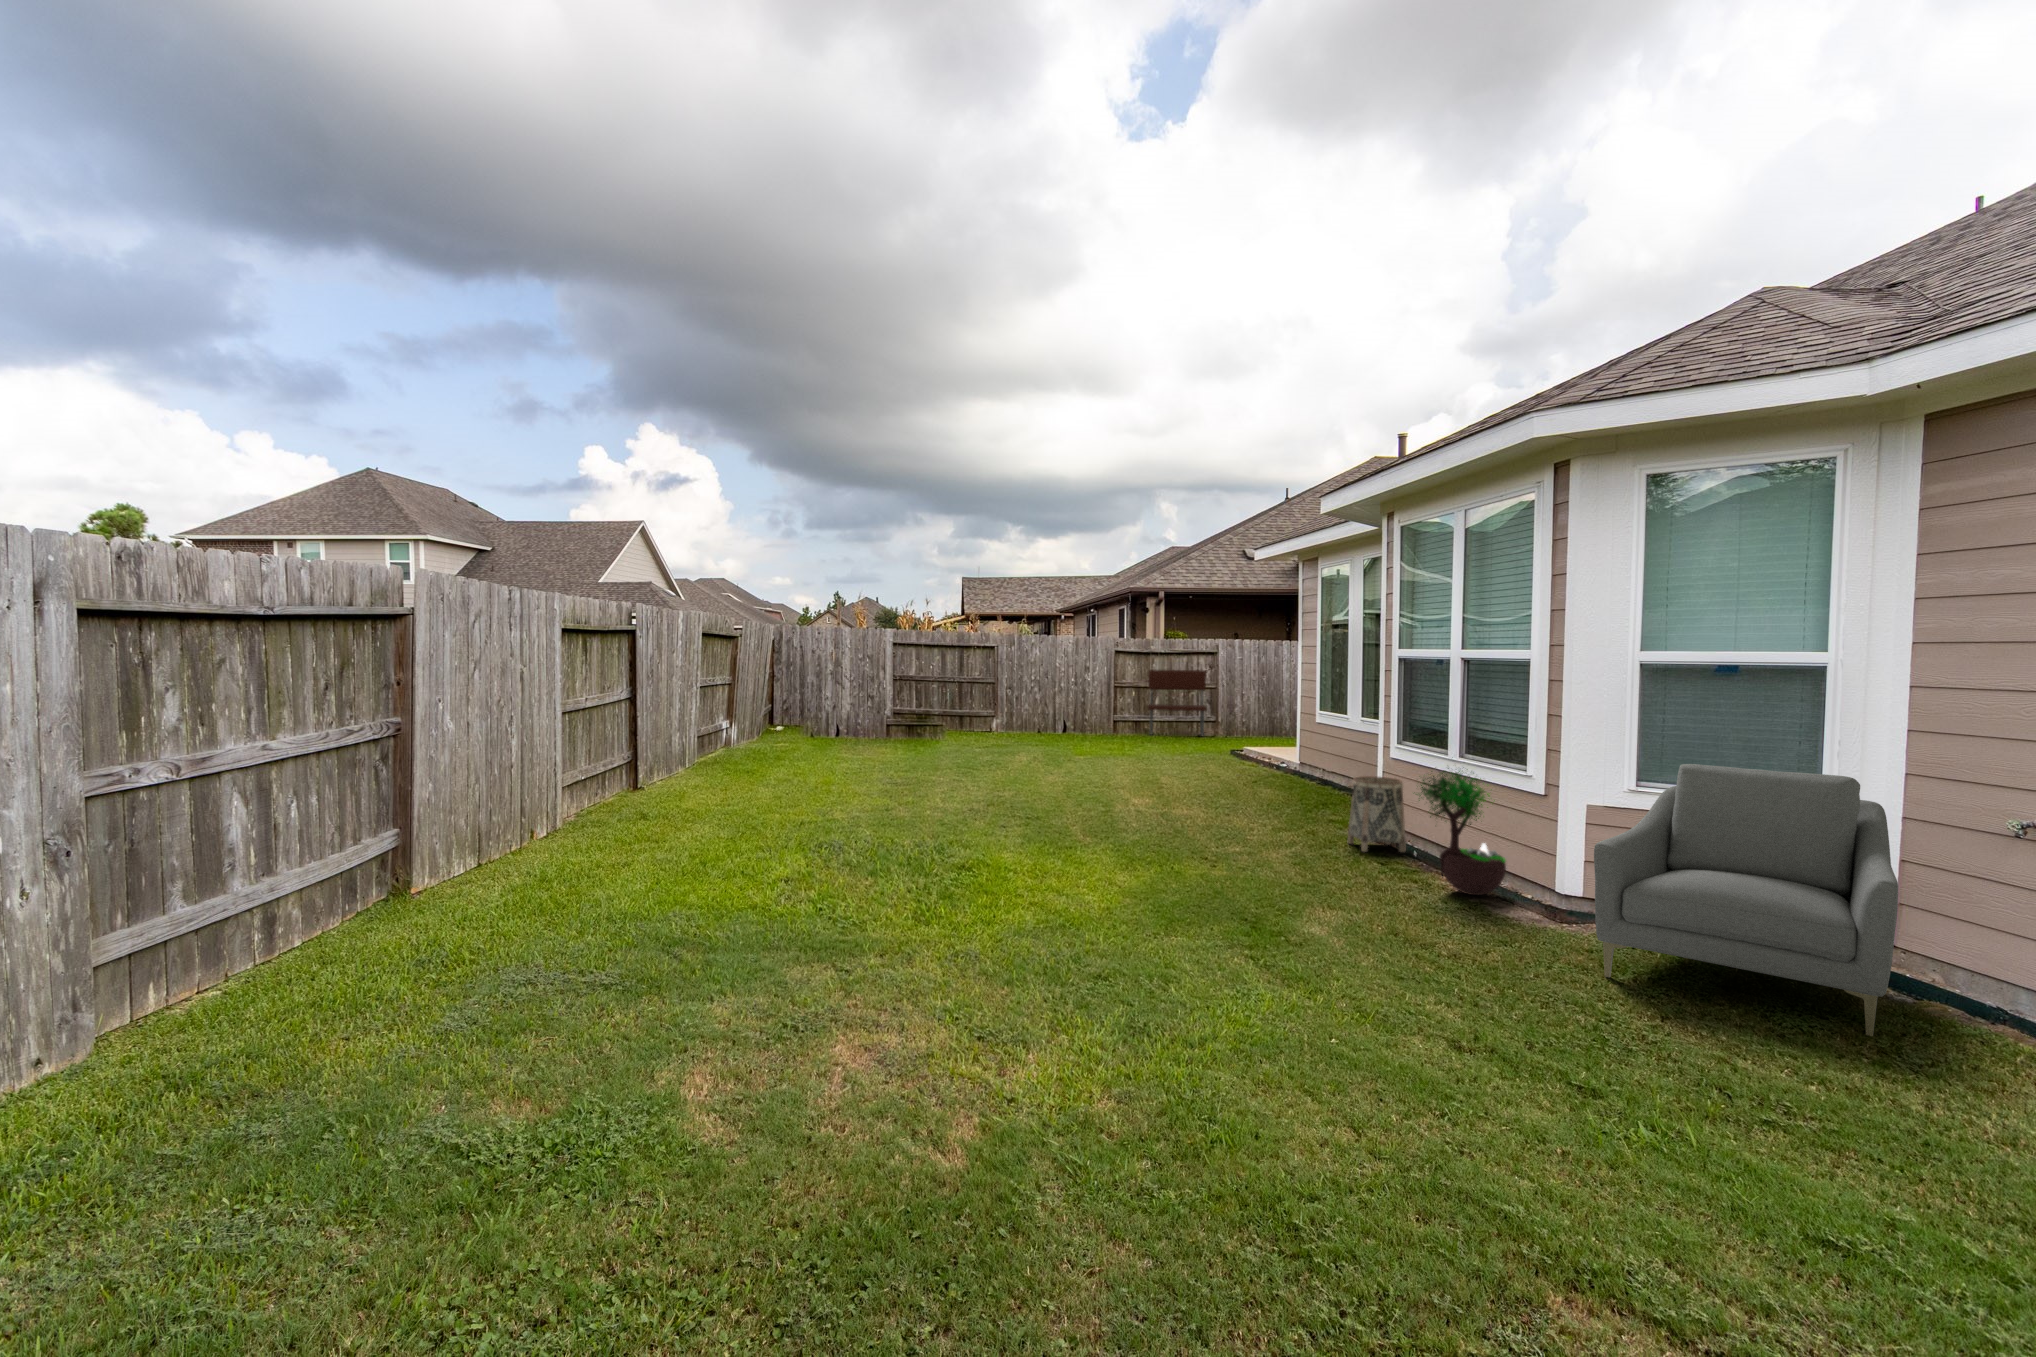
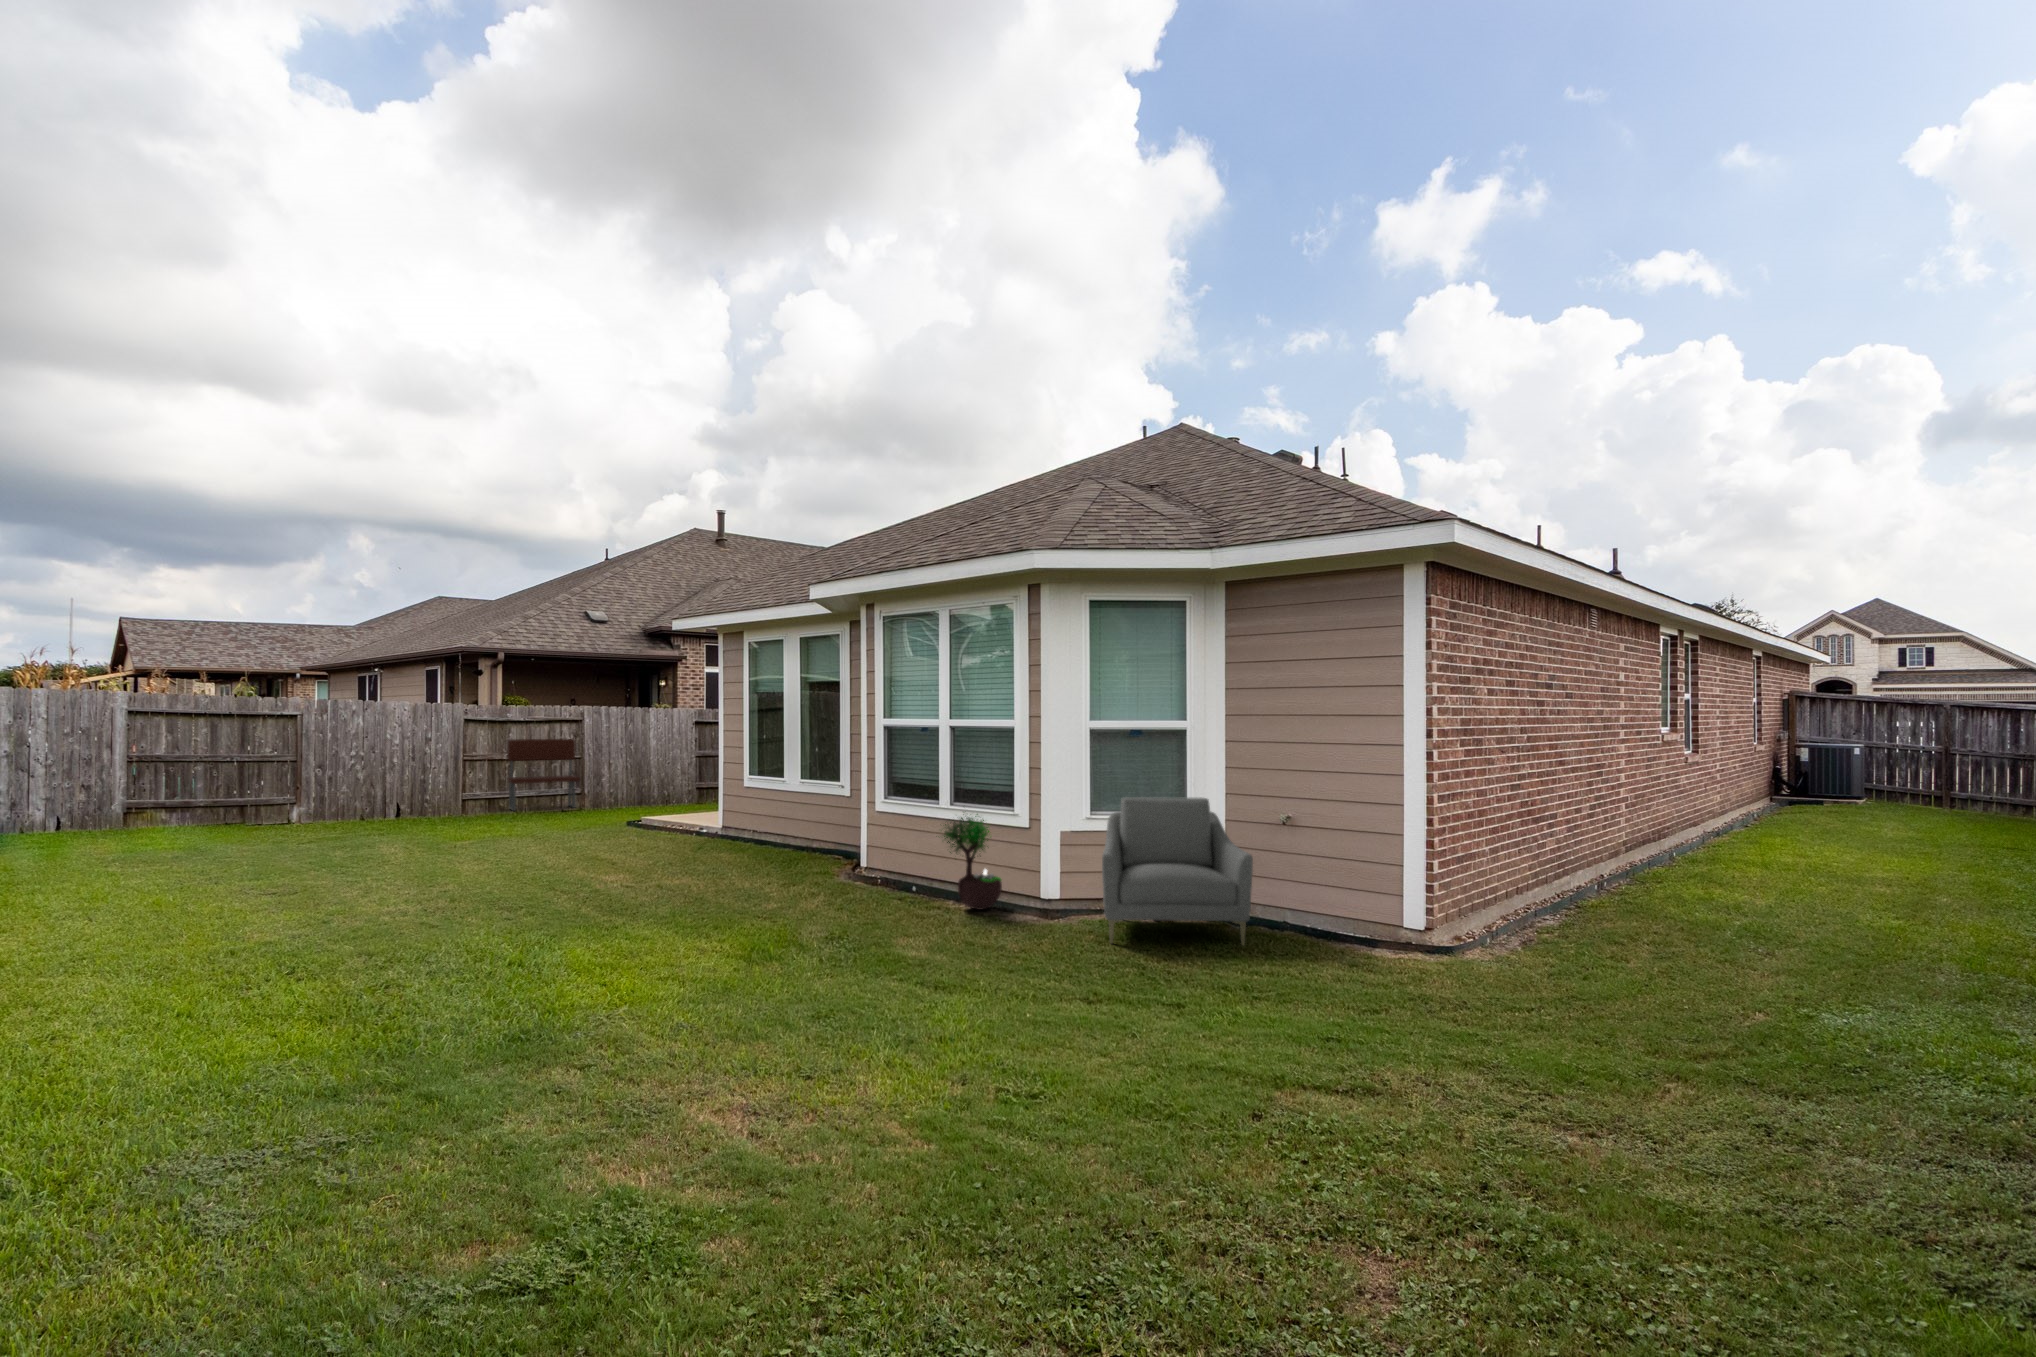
basket: present [1348,776,1406,852] -> none [849,828,899,892]

